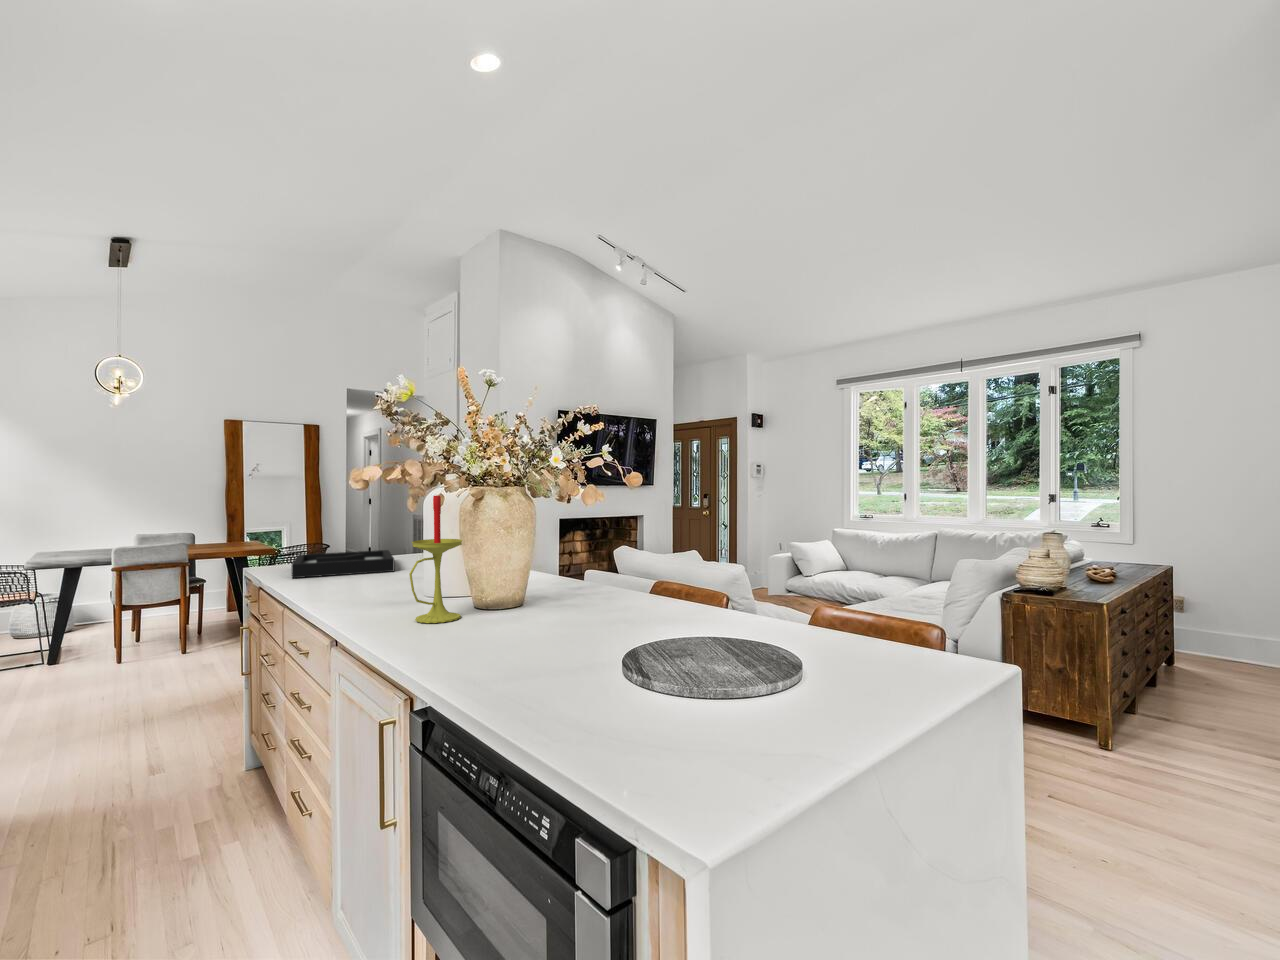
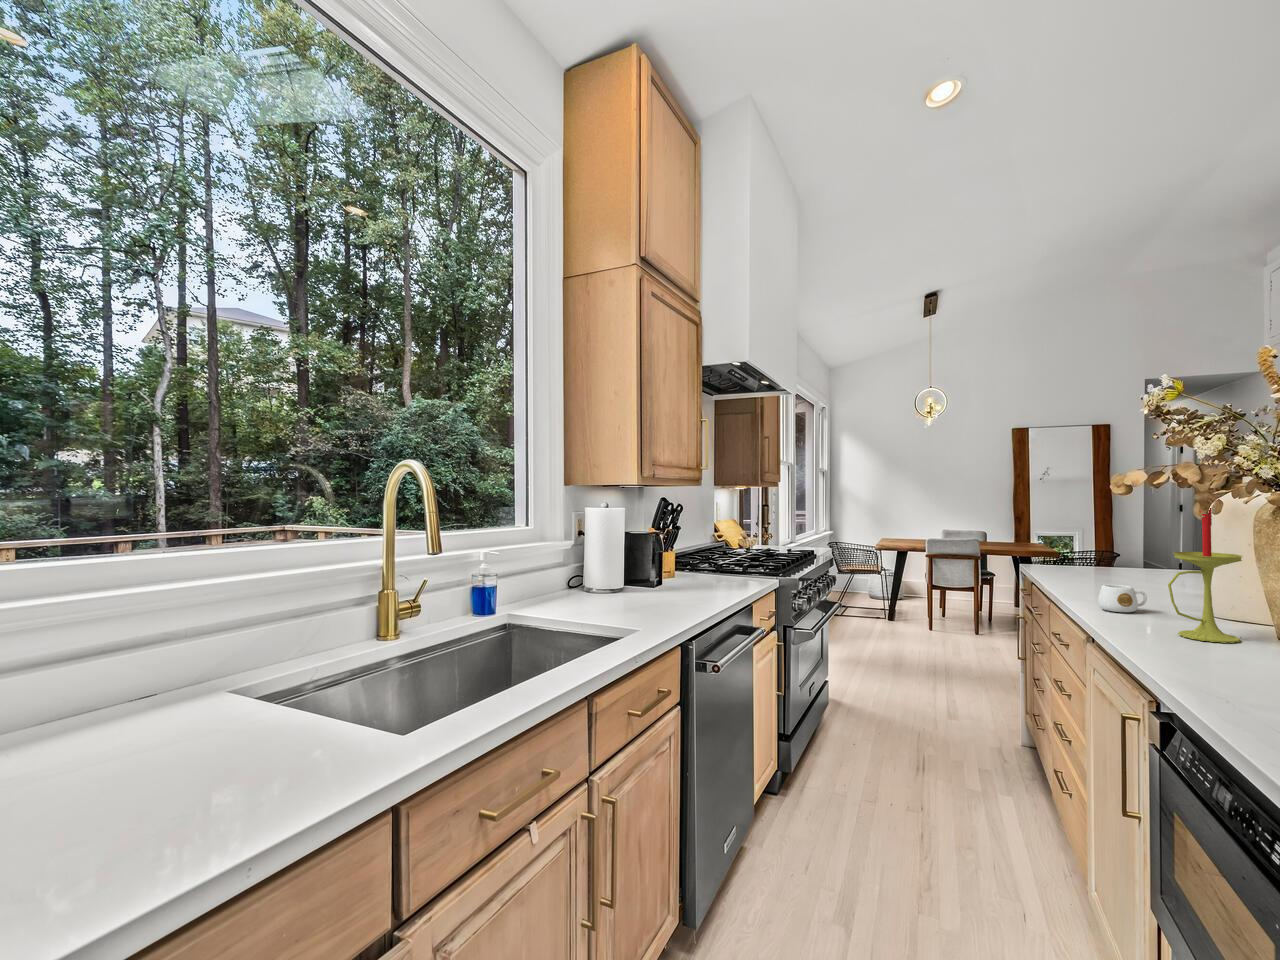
decorative tray: present [292,550,395,578] -> none [1061,557,1178,586]
mug: none [338,579,381,608] -> present [1098,584,1147,612]

